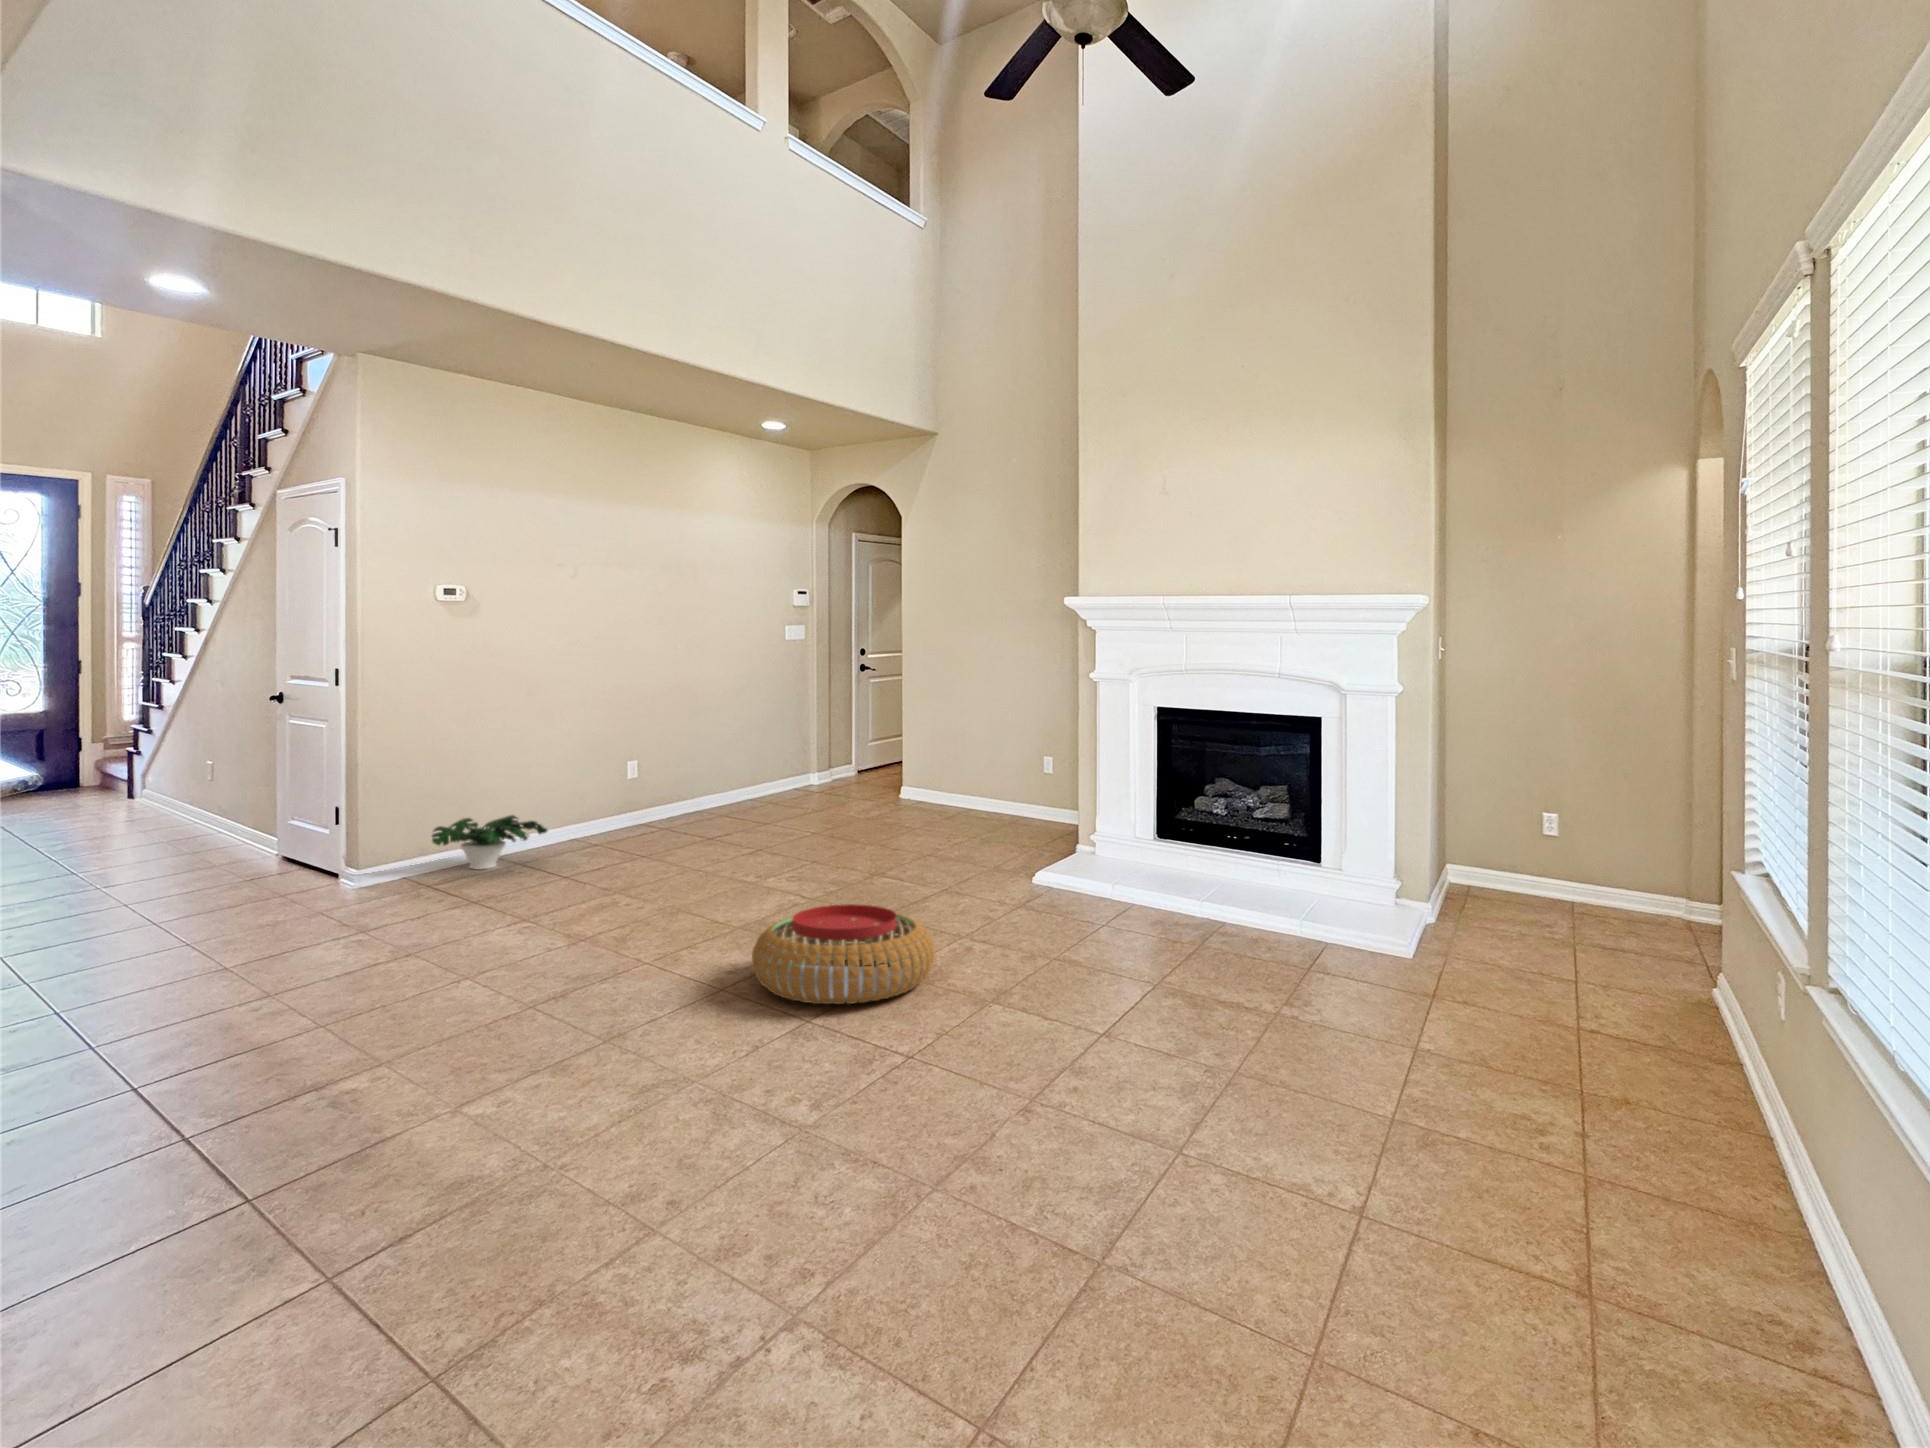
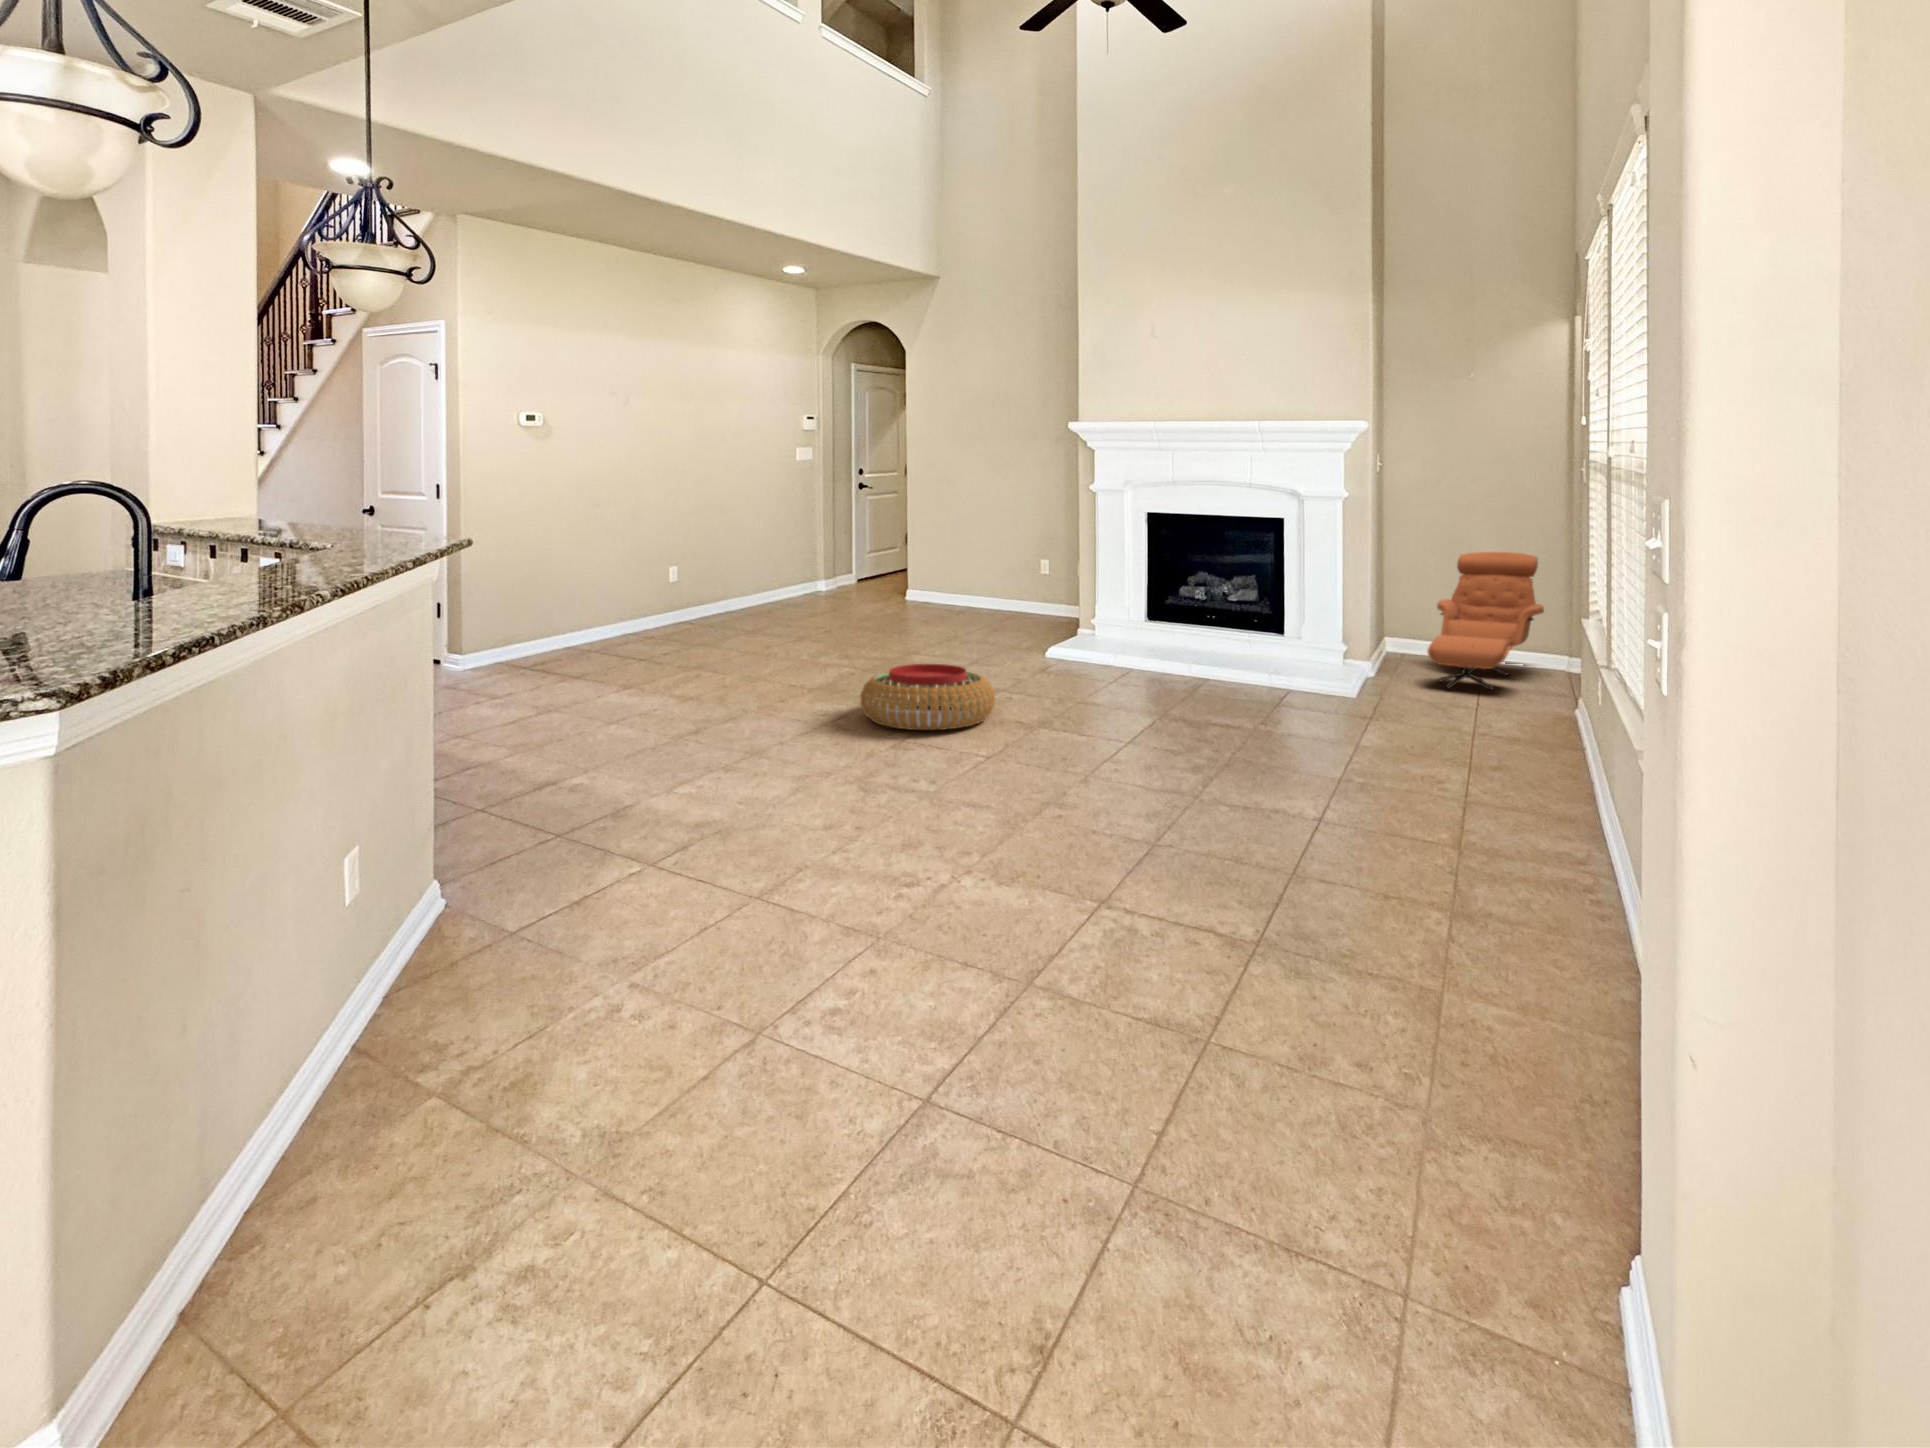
armchair: none [1503,763,1646,945] -> present [1427,552,1544,690]
potted plant: present [432,815,547,869] -> none [558,612,642,655]

